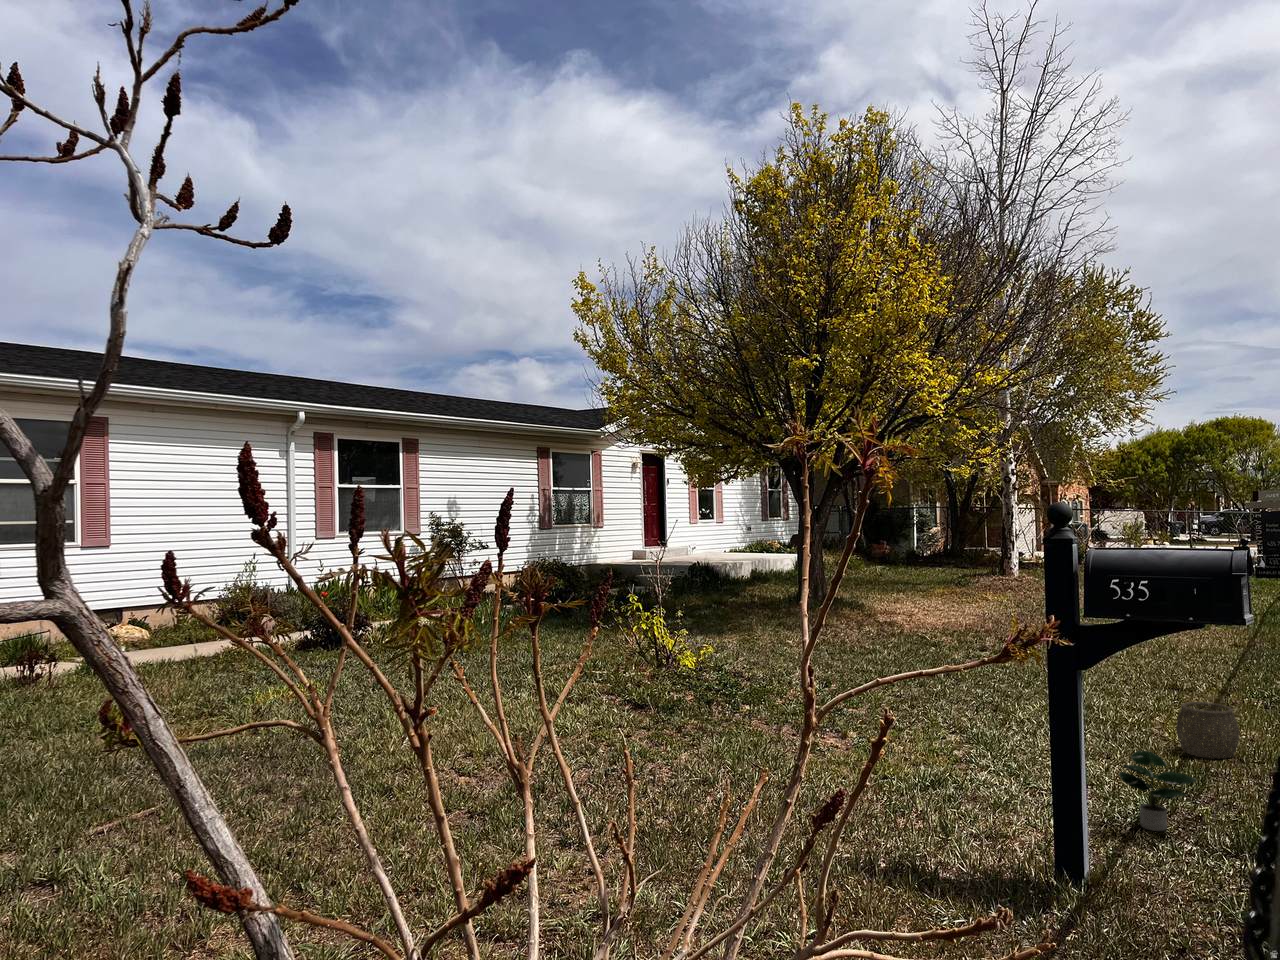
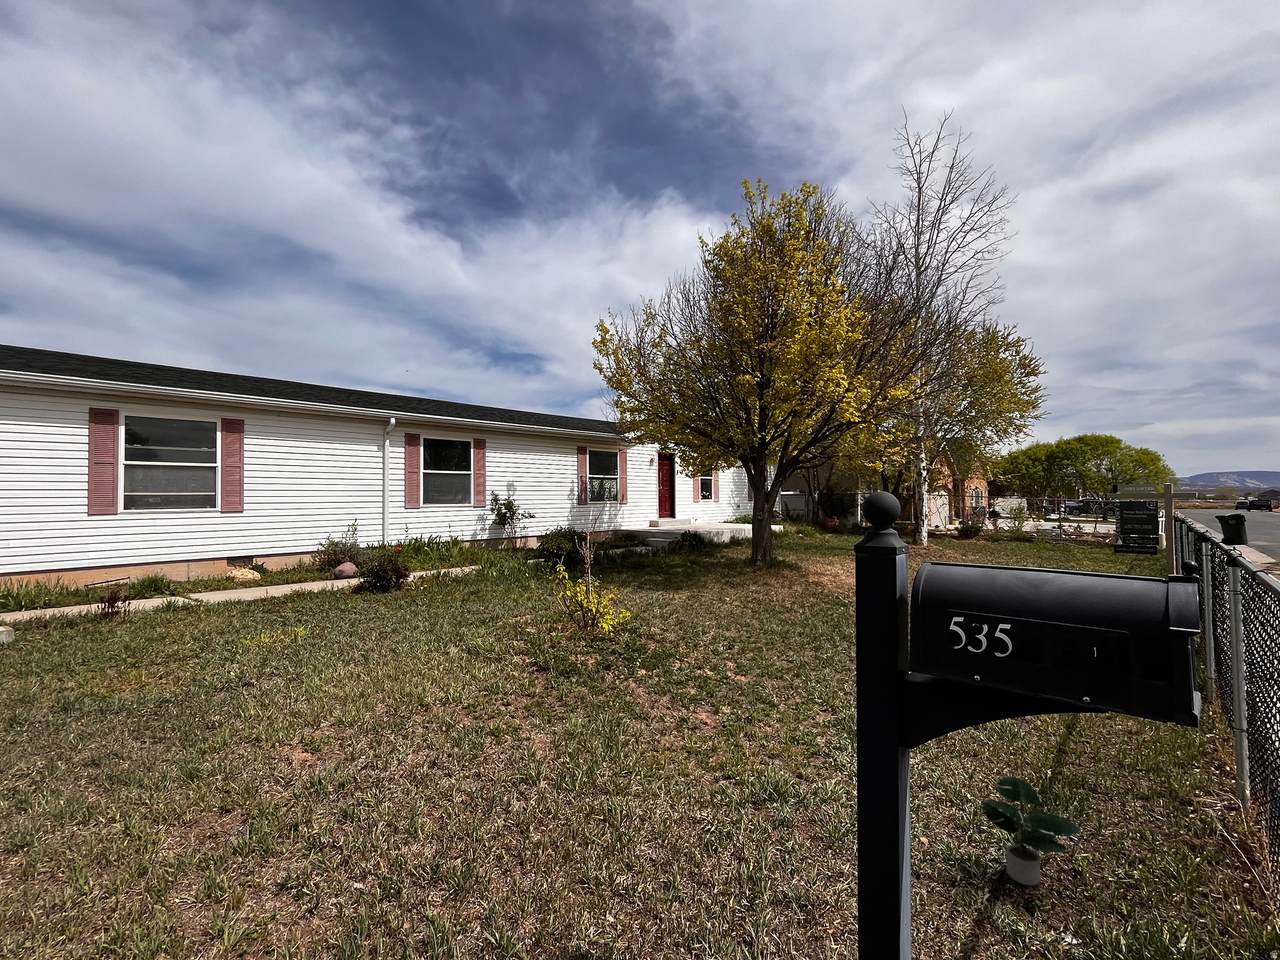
woven basket: present [1176,702,1240,759] -> none [1051,693,1122,759]

